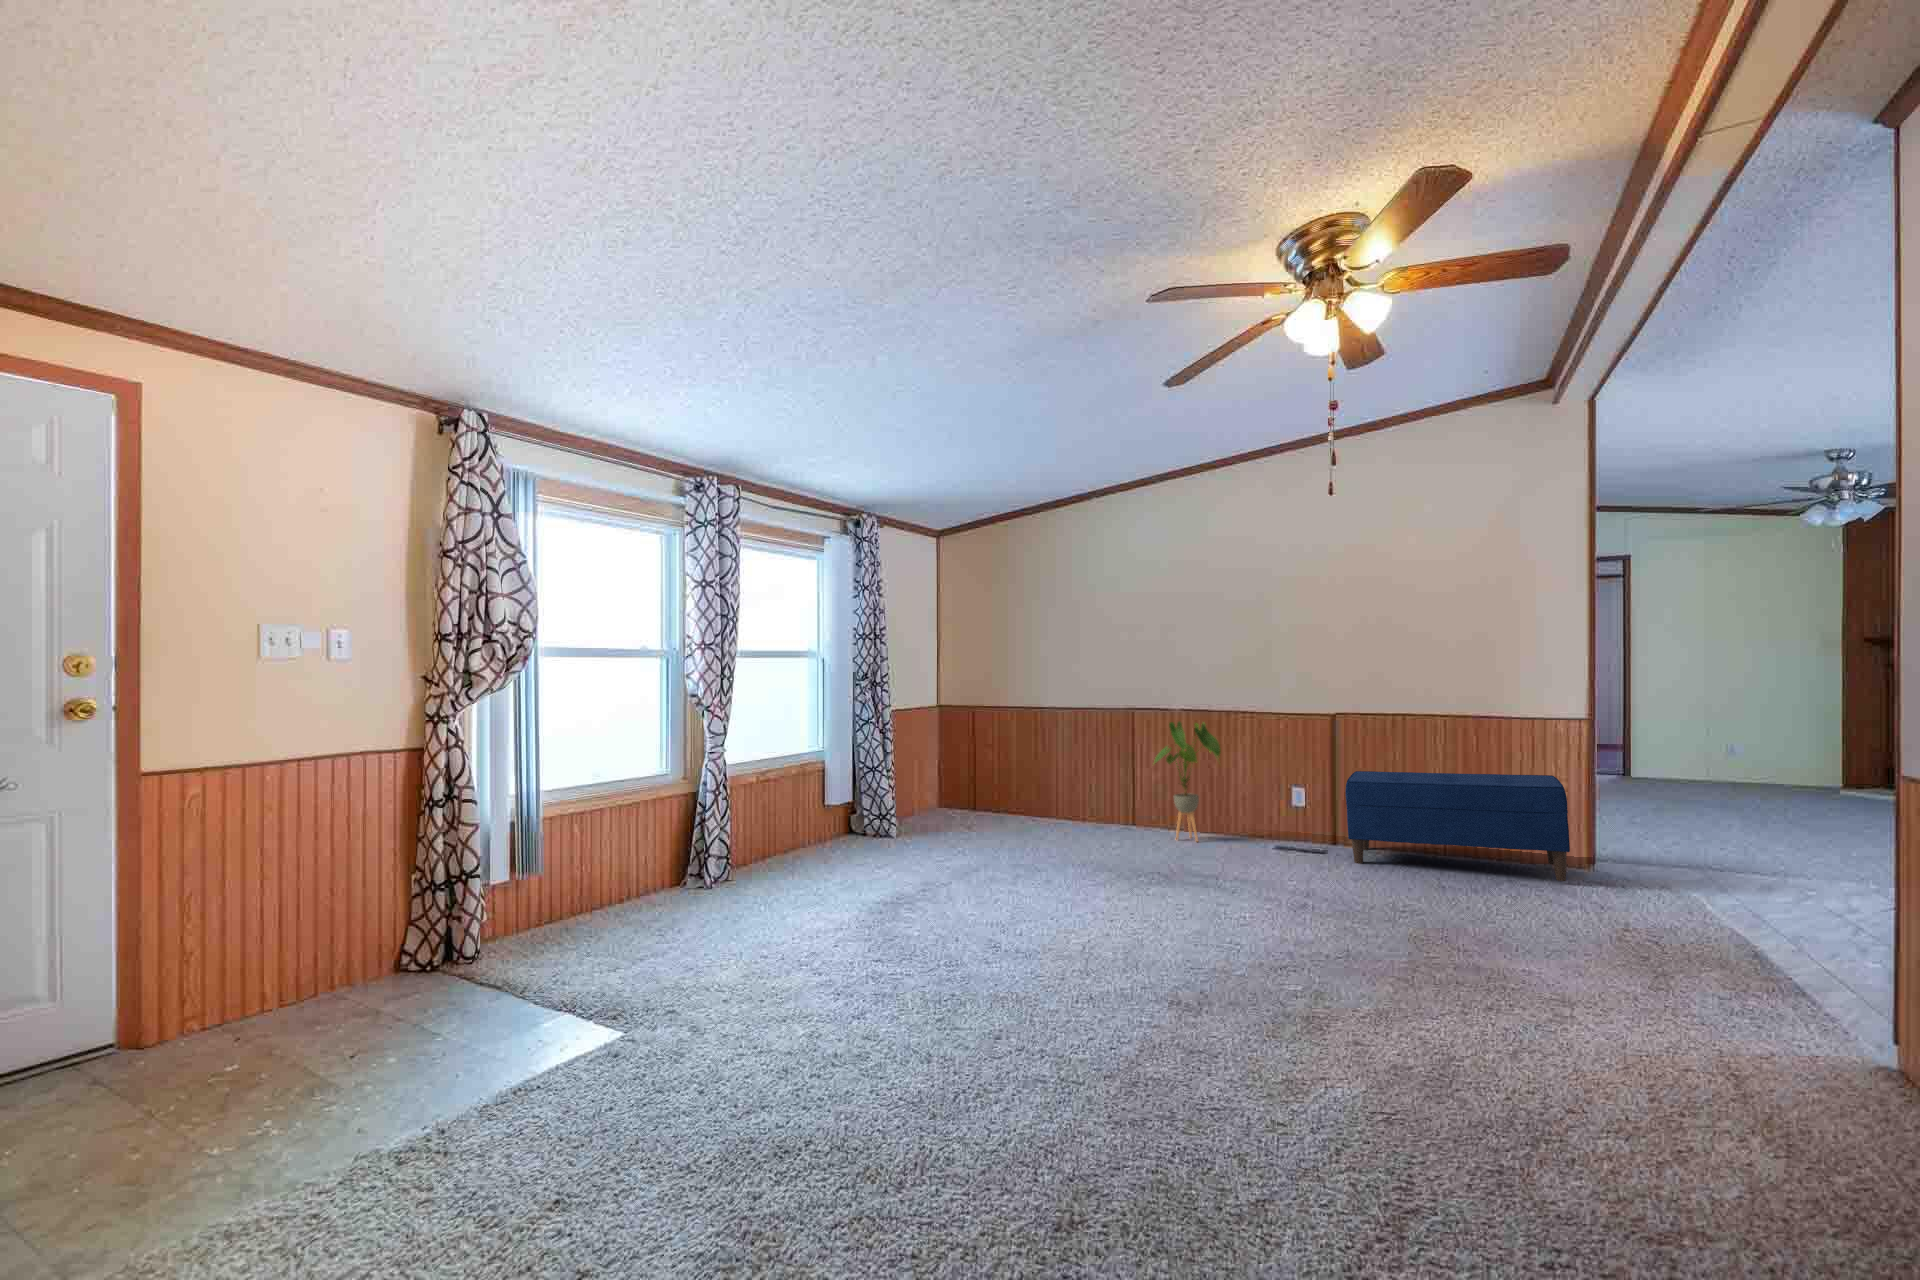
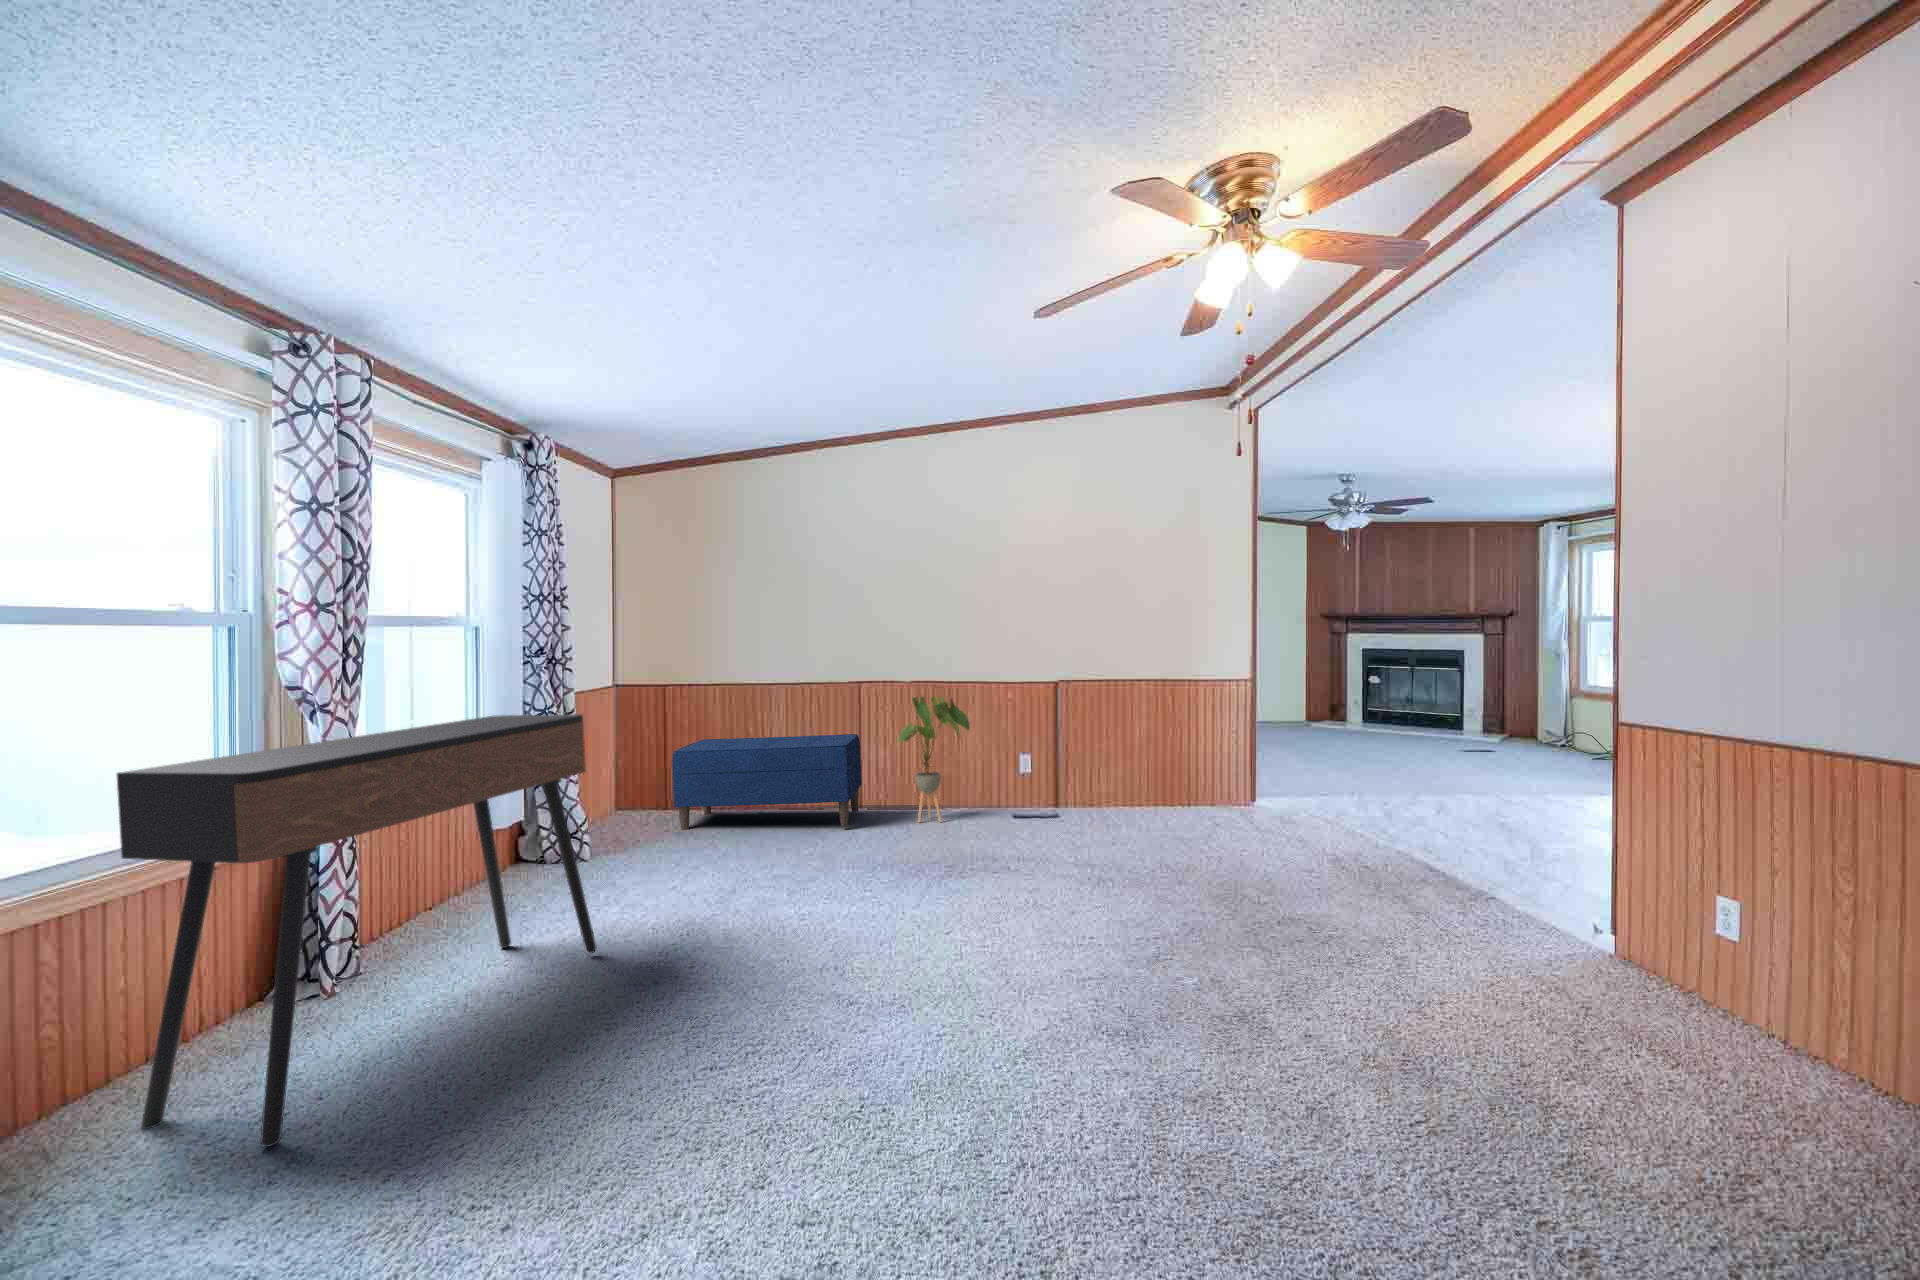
console table: none [596,718,858,949] -> present [117,714,597,1147]
bench: present [1345,771,1570,881] -> present [672,734,862,830]

